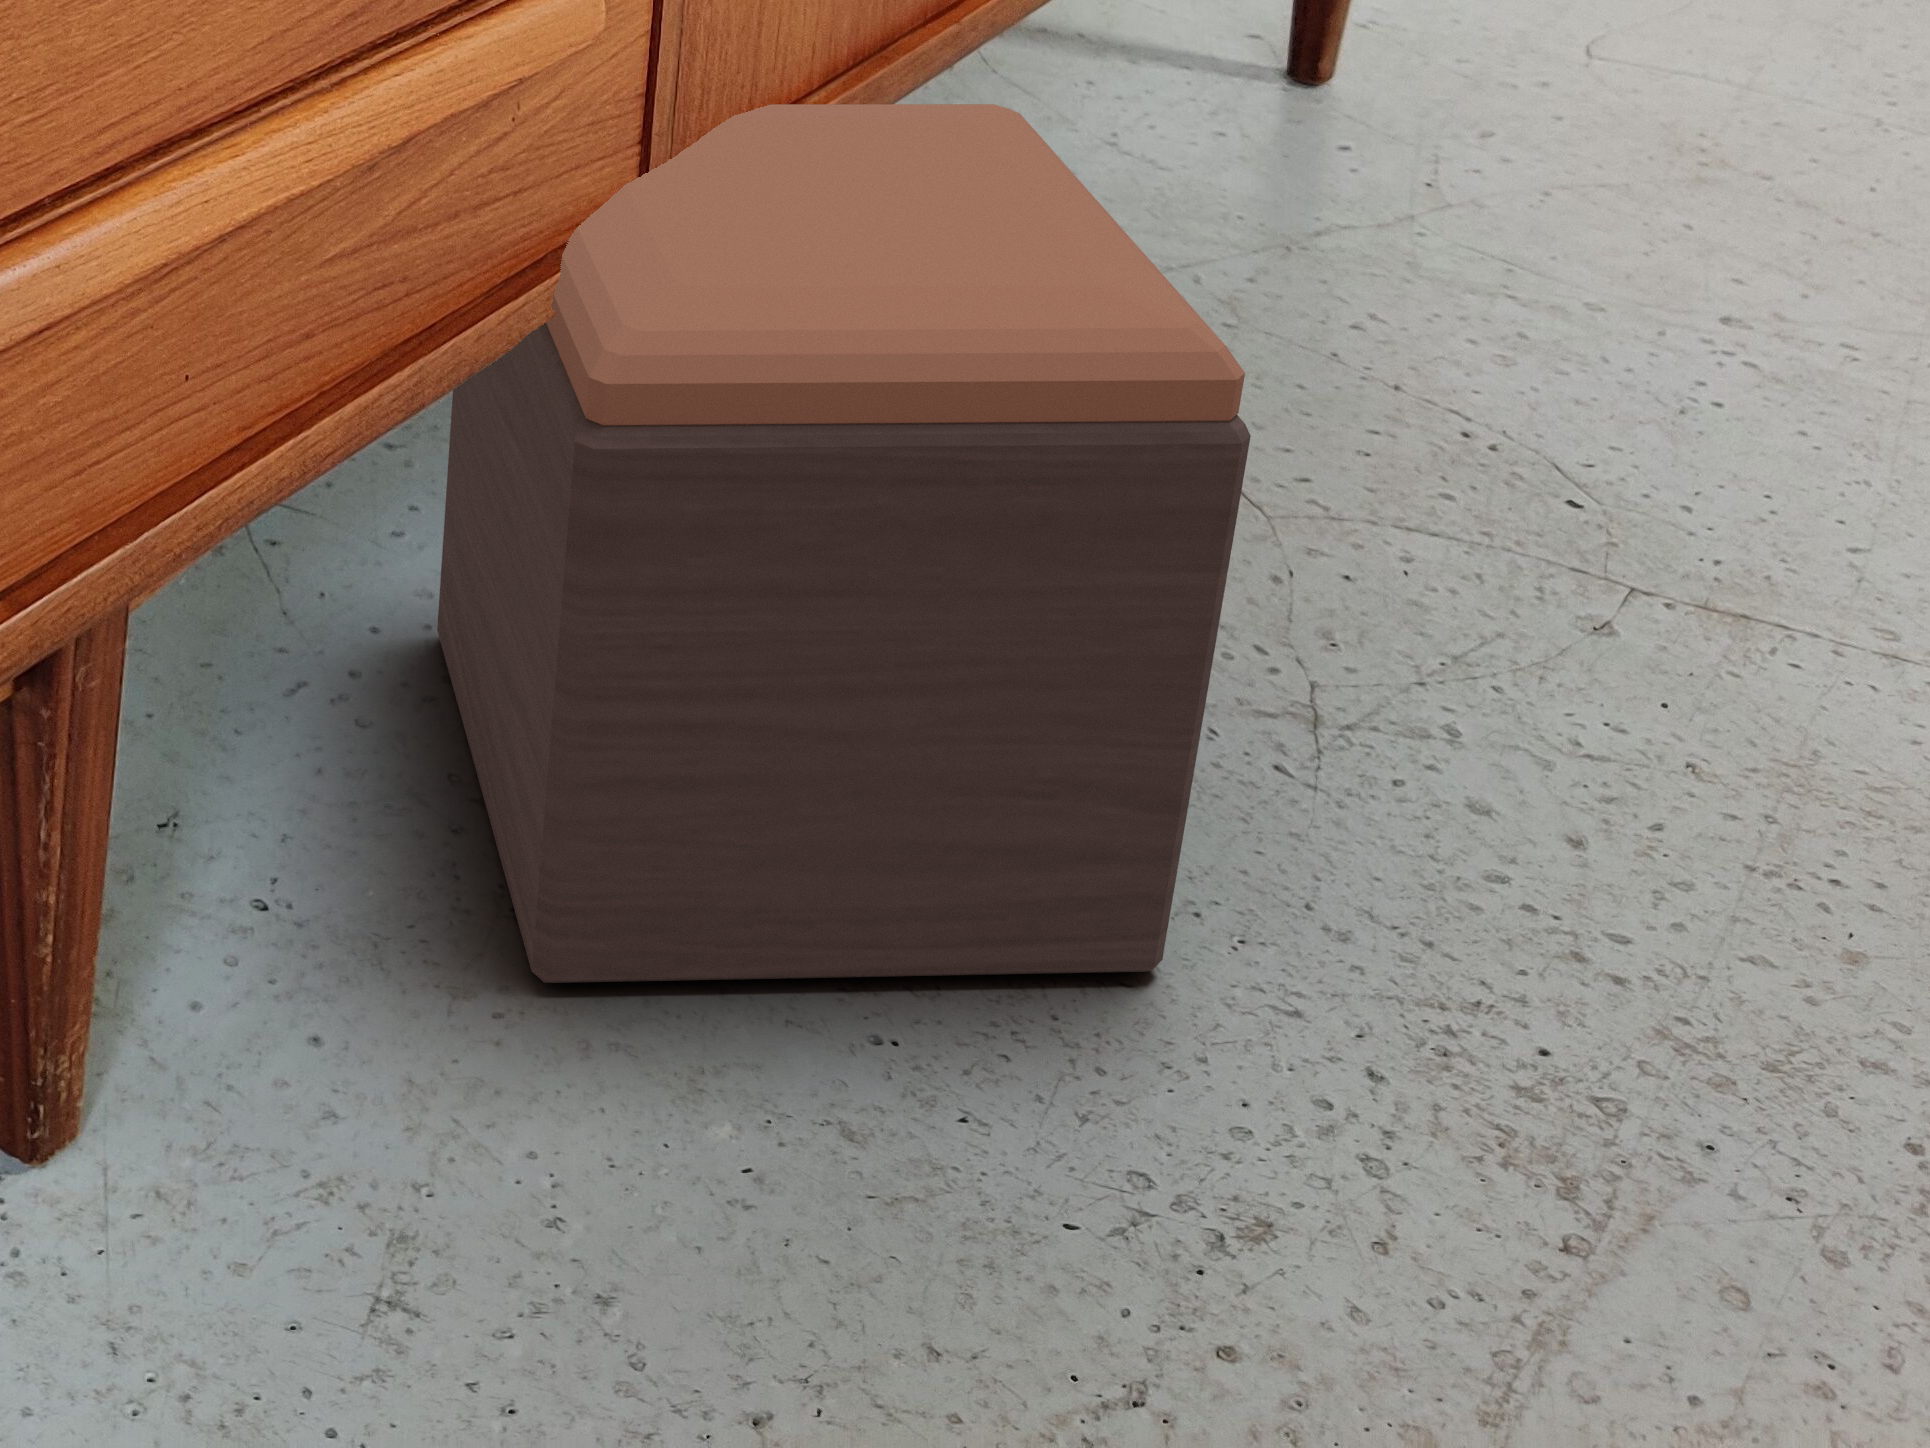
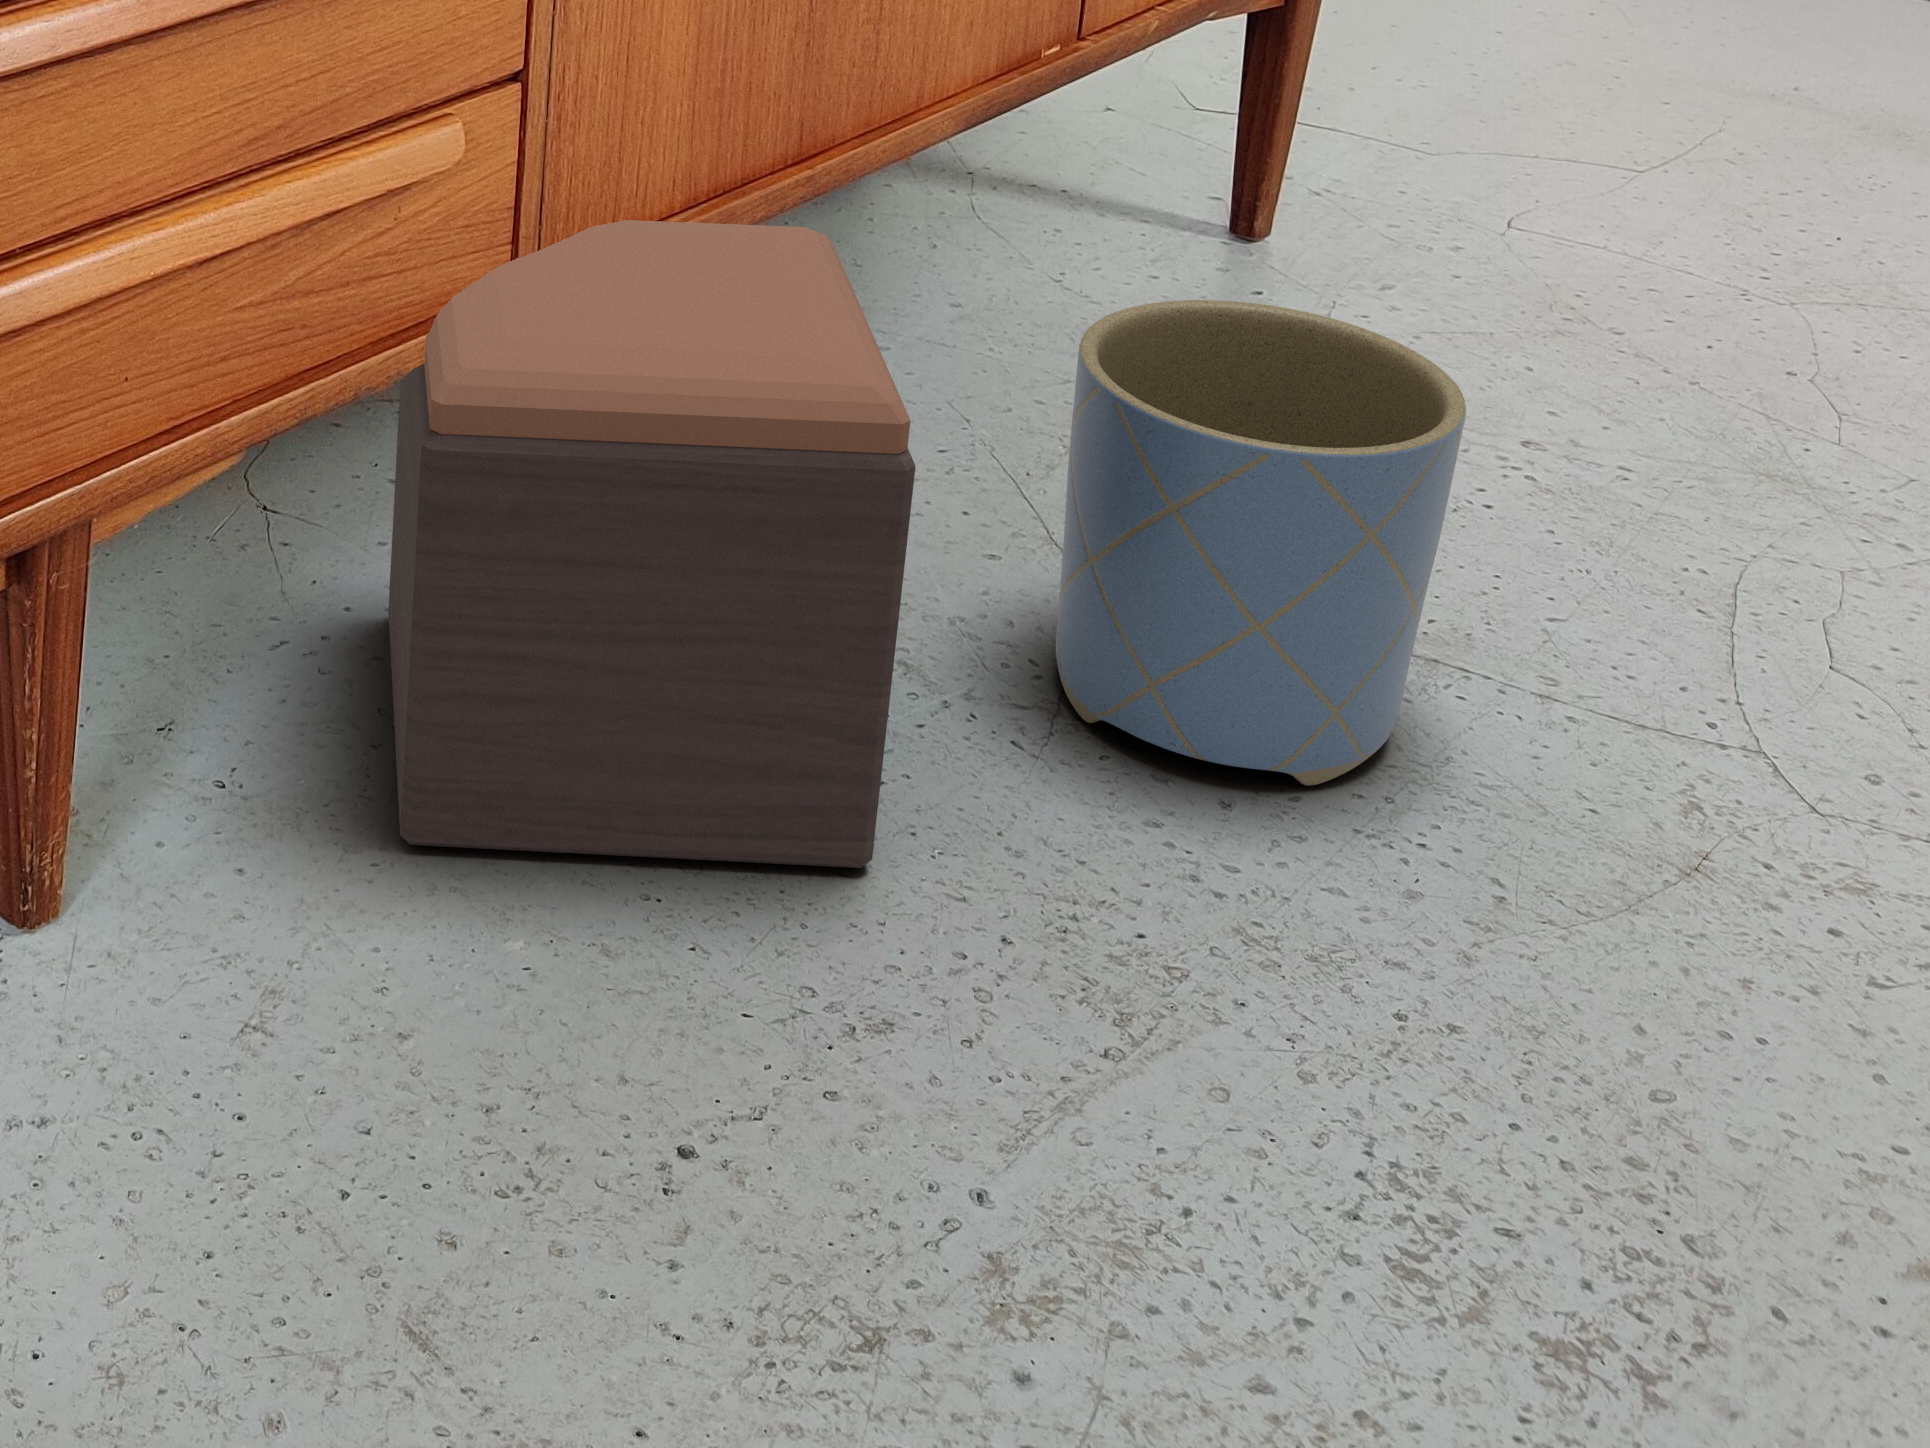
planter: none [1291,175,1859,802] -> present [1056,300,1466,786]

